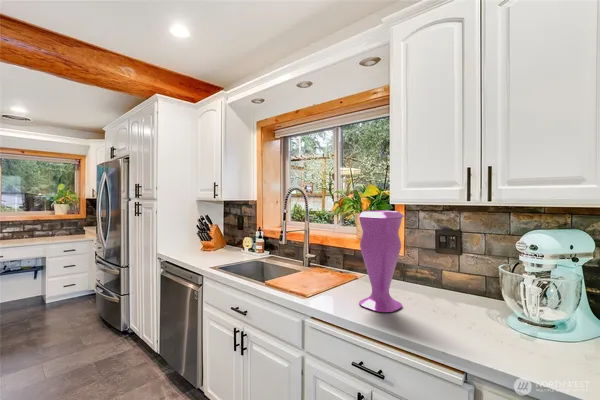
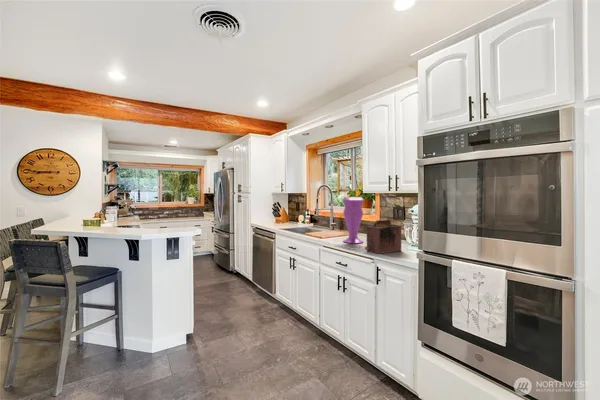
toaster: none [459,266,524,370] -> present [365,219,402,254]

